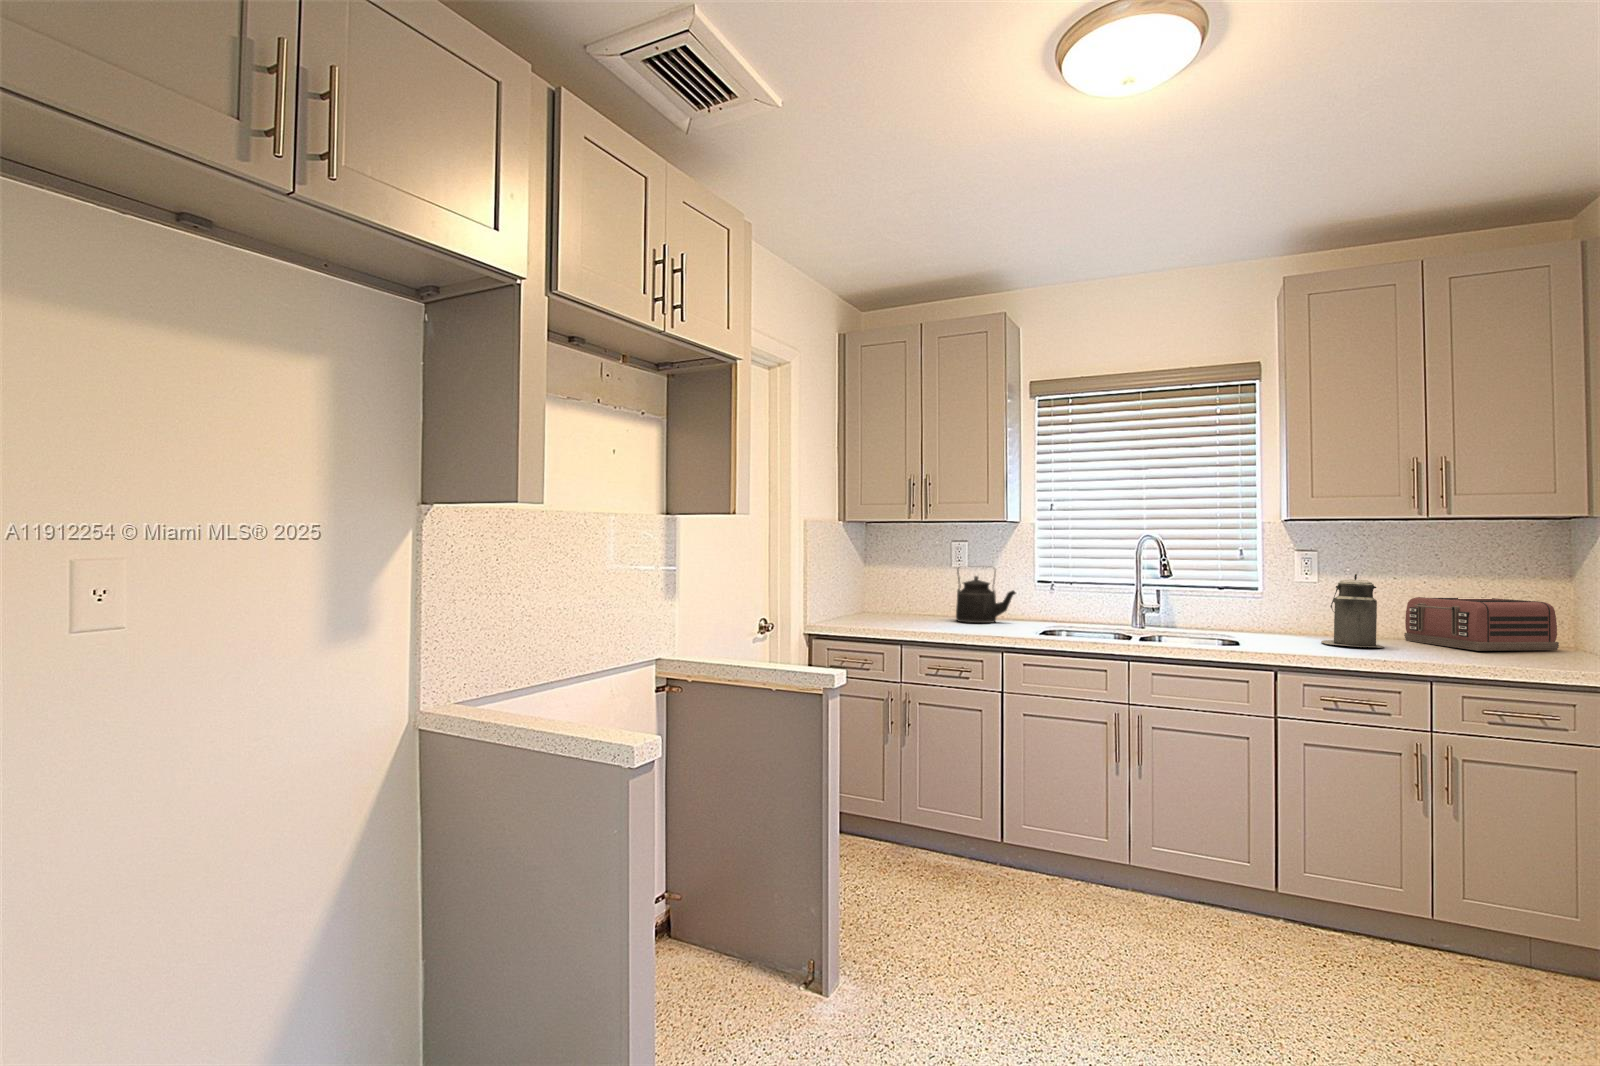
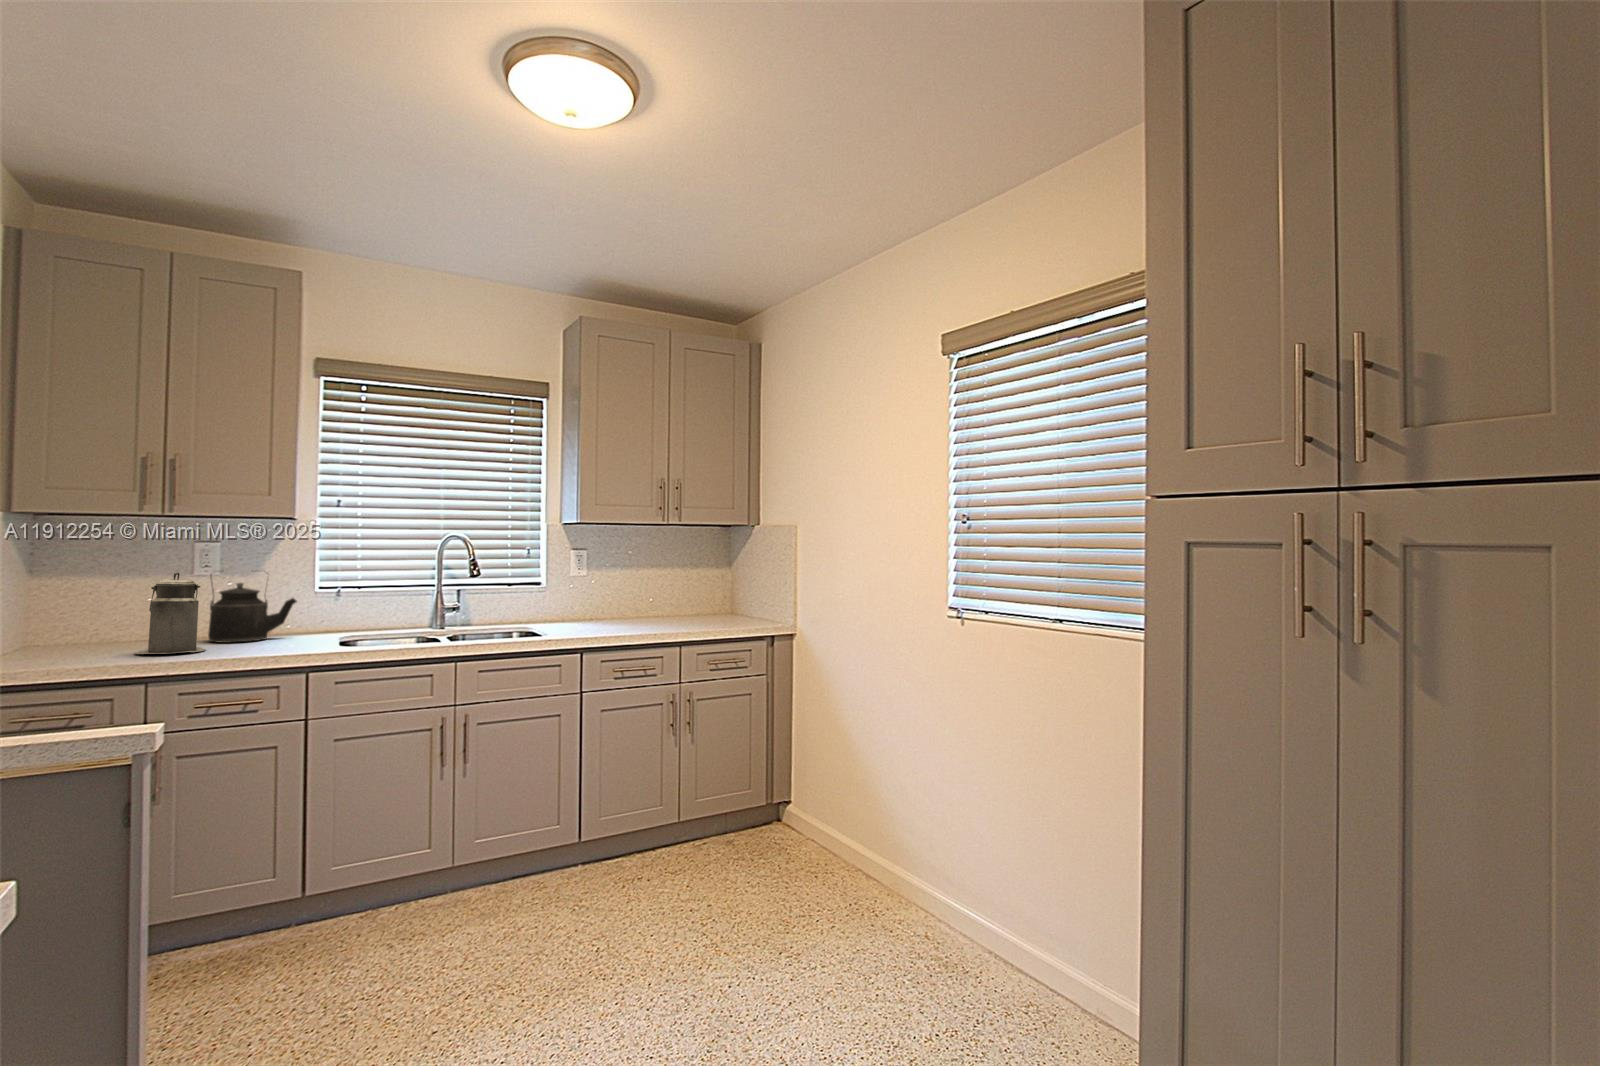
canister: present [1321,574,1383,648] -> present [135,572,206,654]
toaster: present [1404,597,1559,651] -> none [645,584,729,622]

